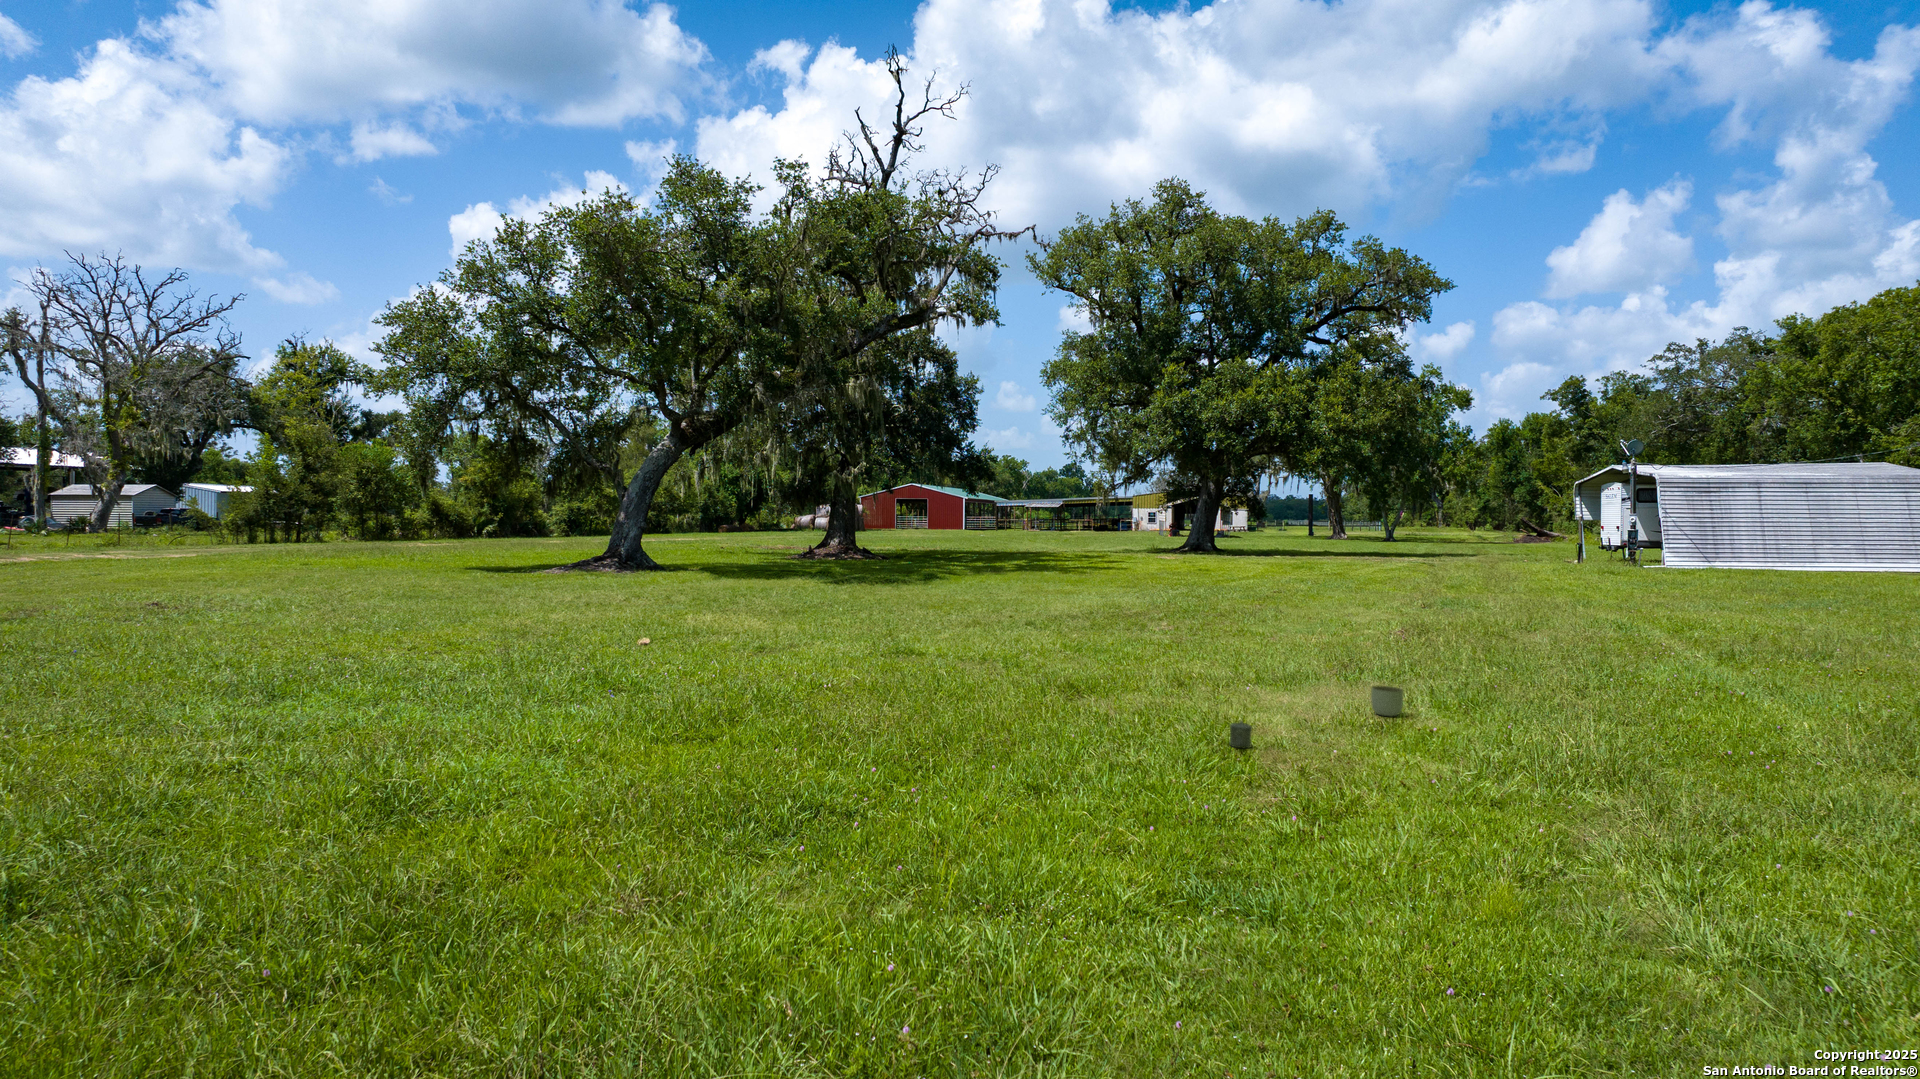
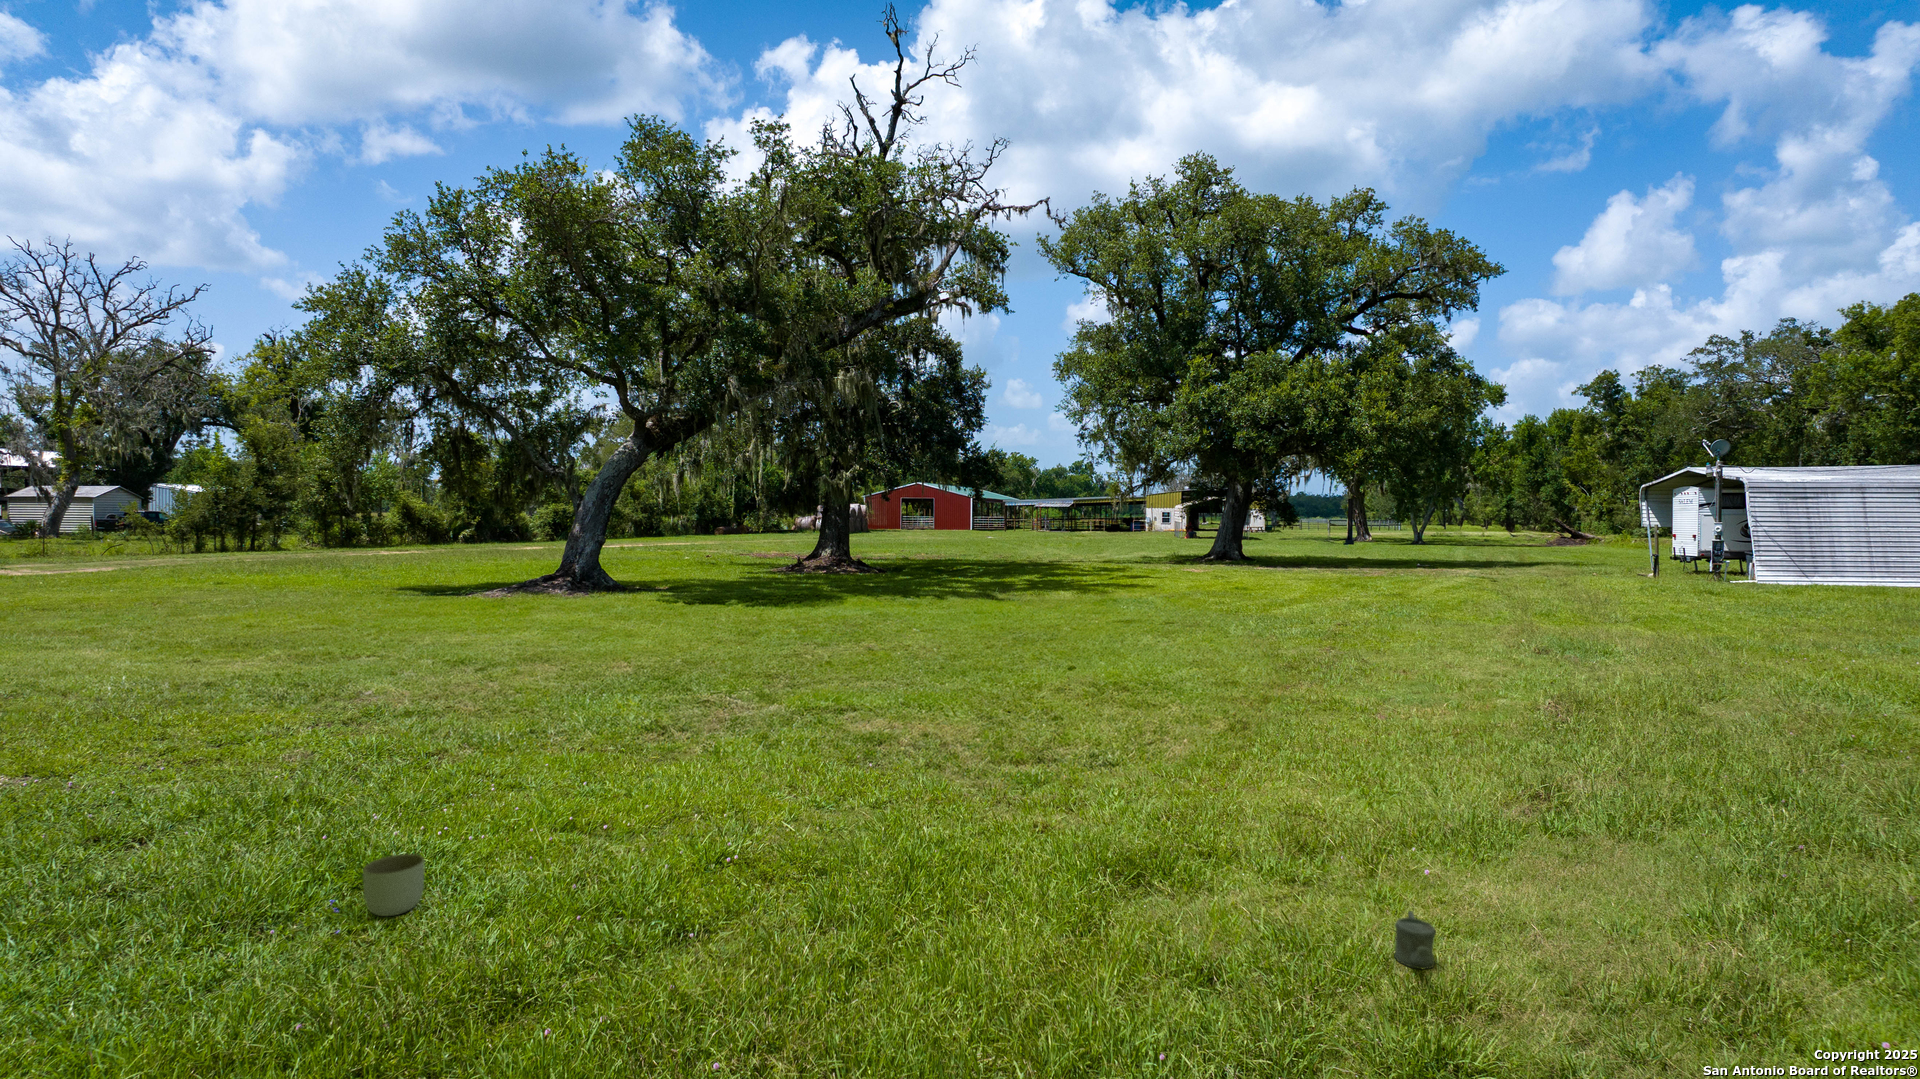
planter: present [1371,686,1404,716] -> present [363,854,425,916]

